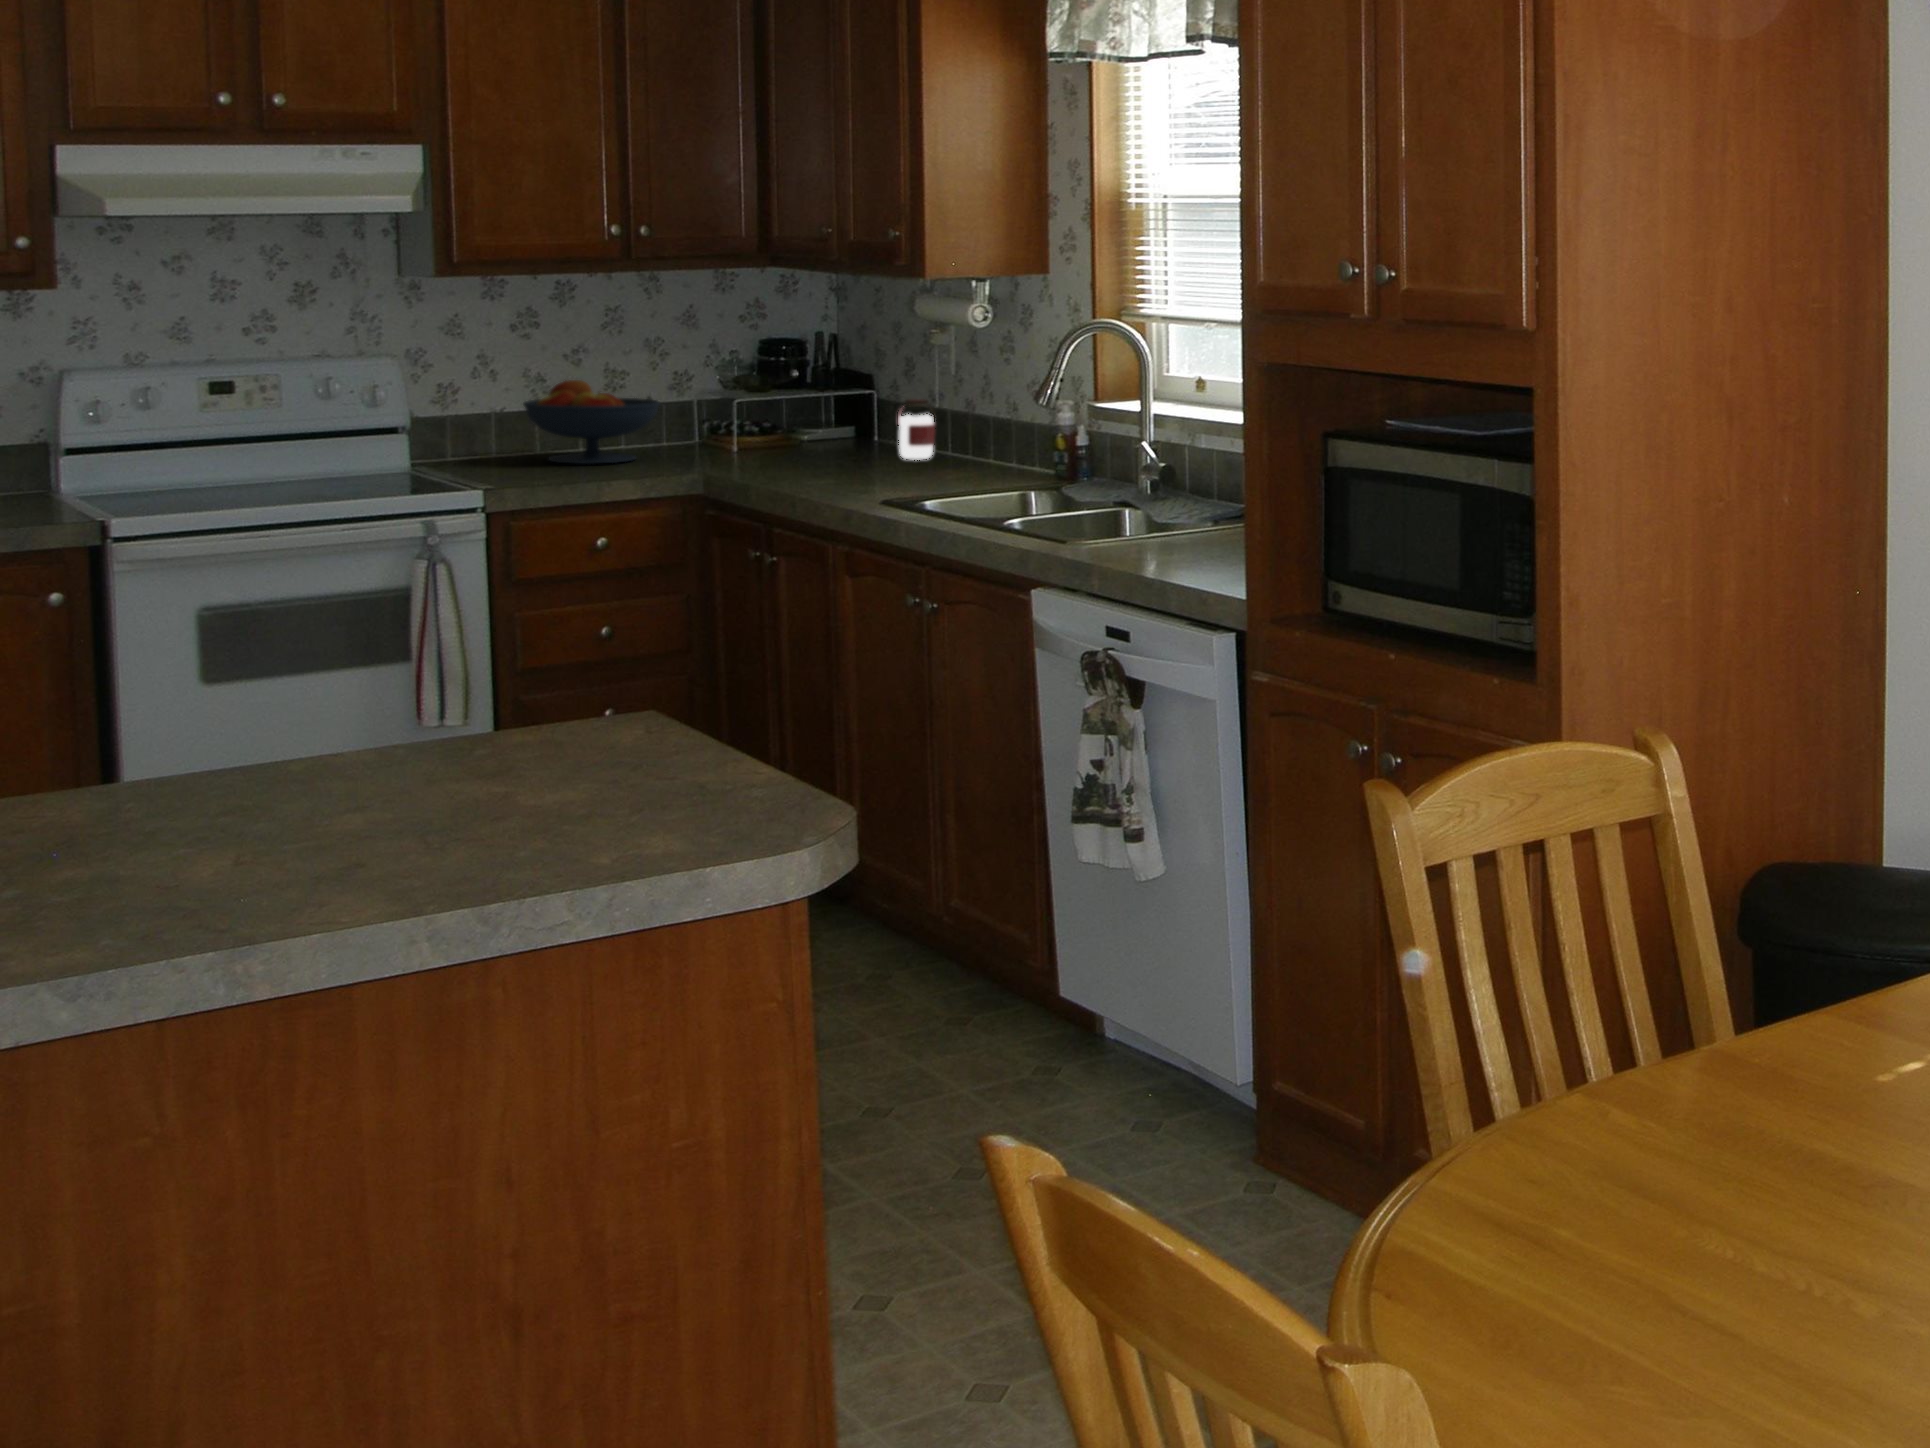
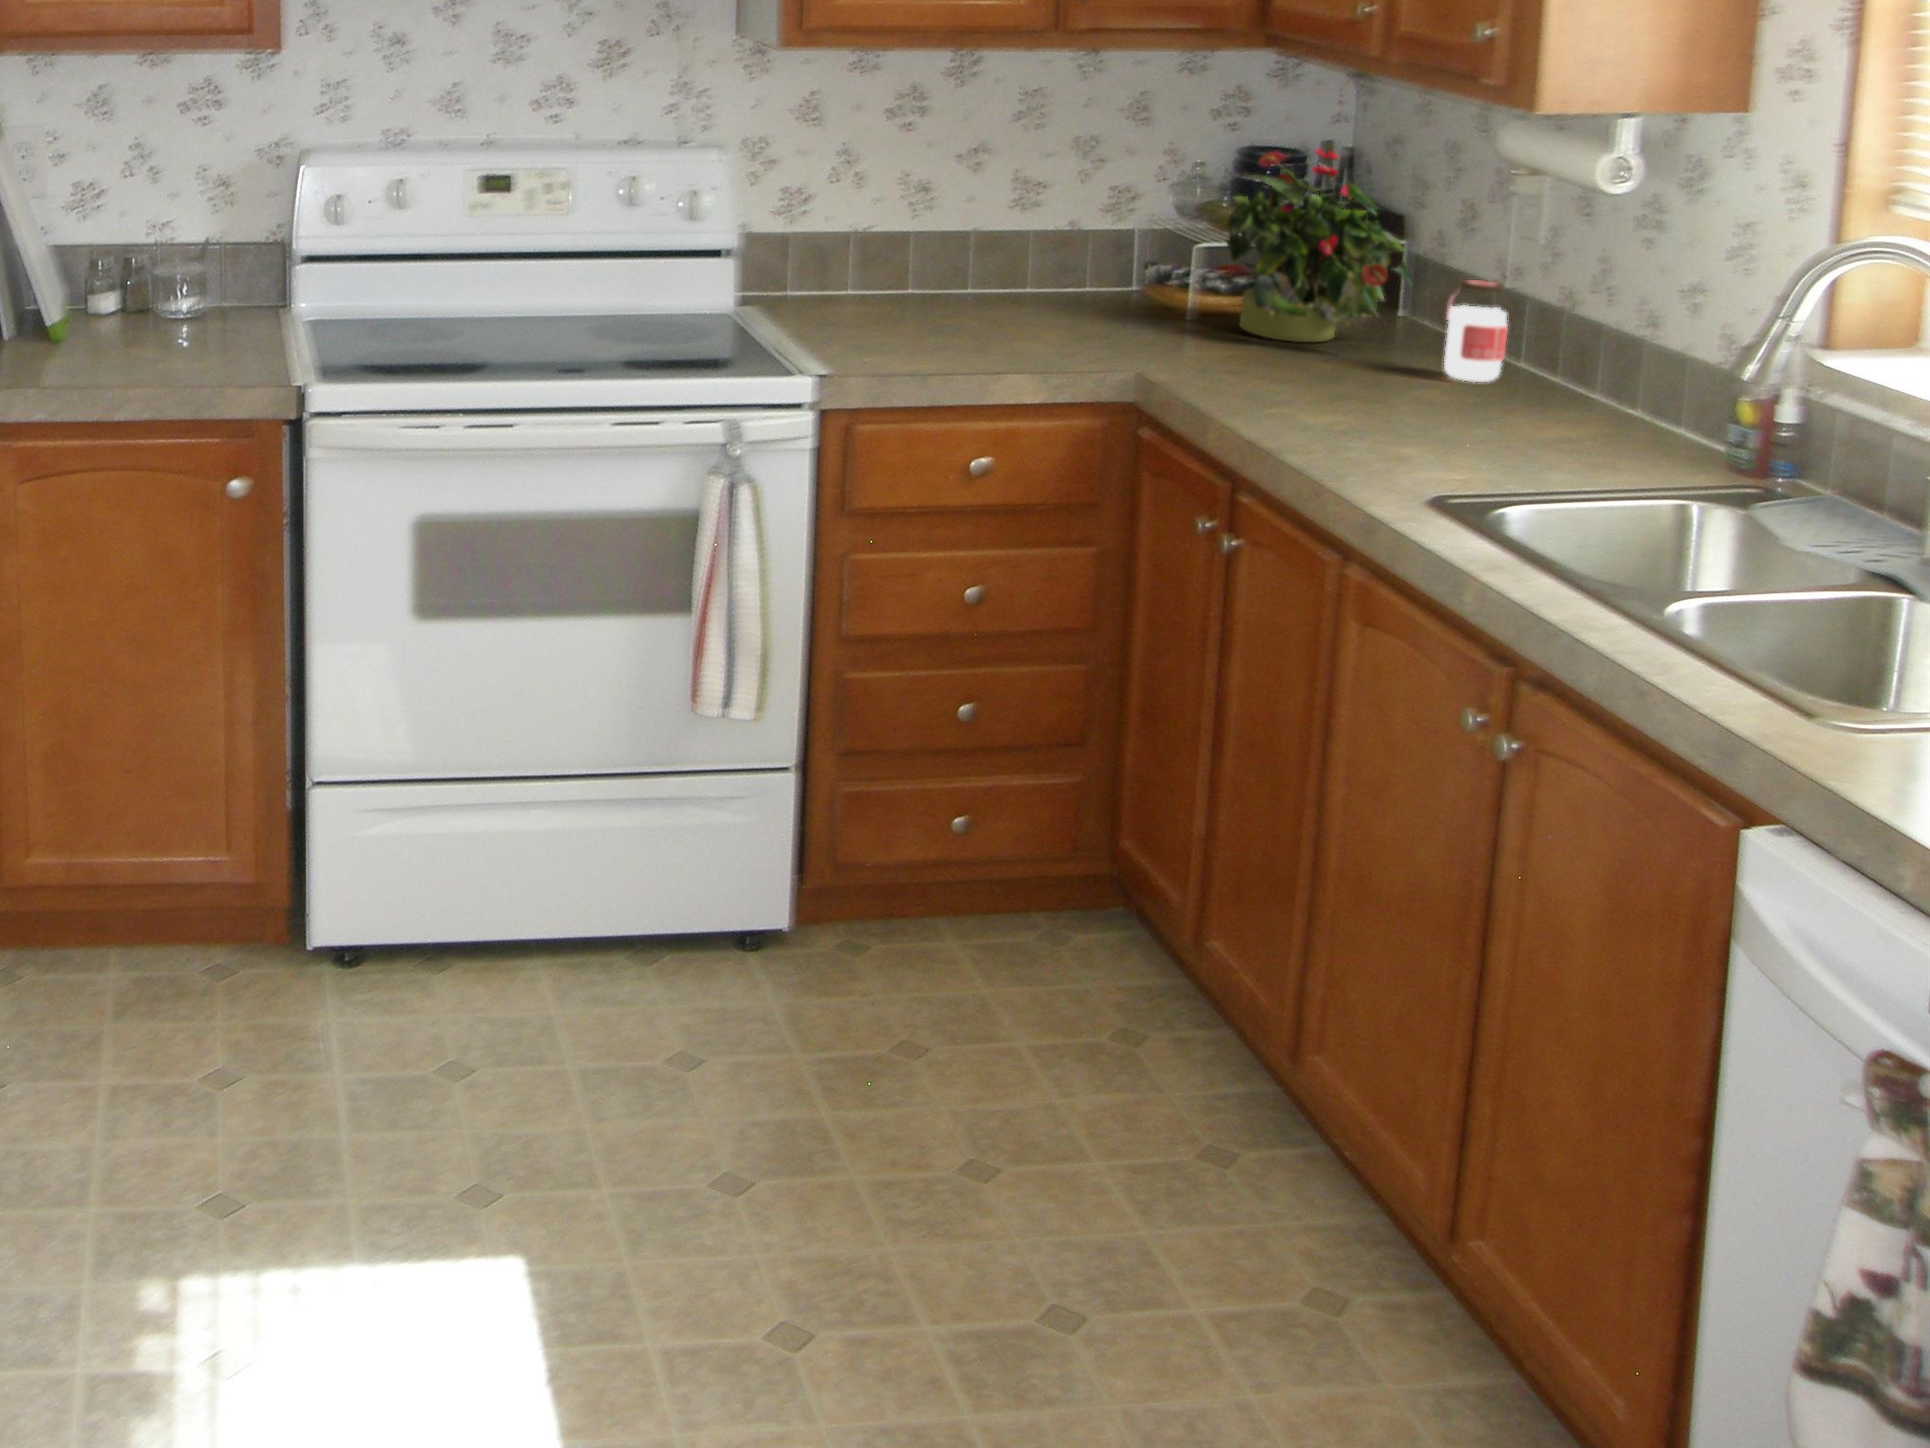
potted plant: none [754,330,878,452] -> present [1222,149,1411,342]
fruit bowl: present [523,380,660,464] -> none [885,192,1078,329]

